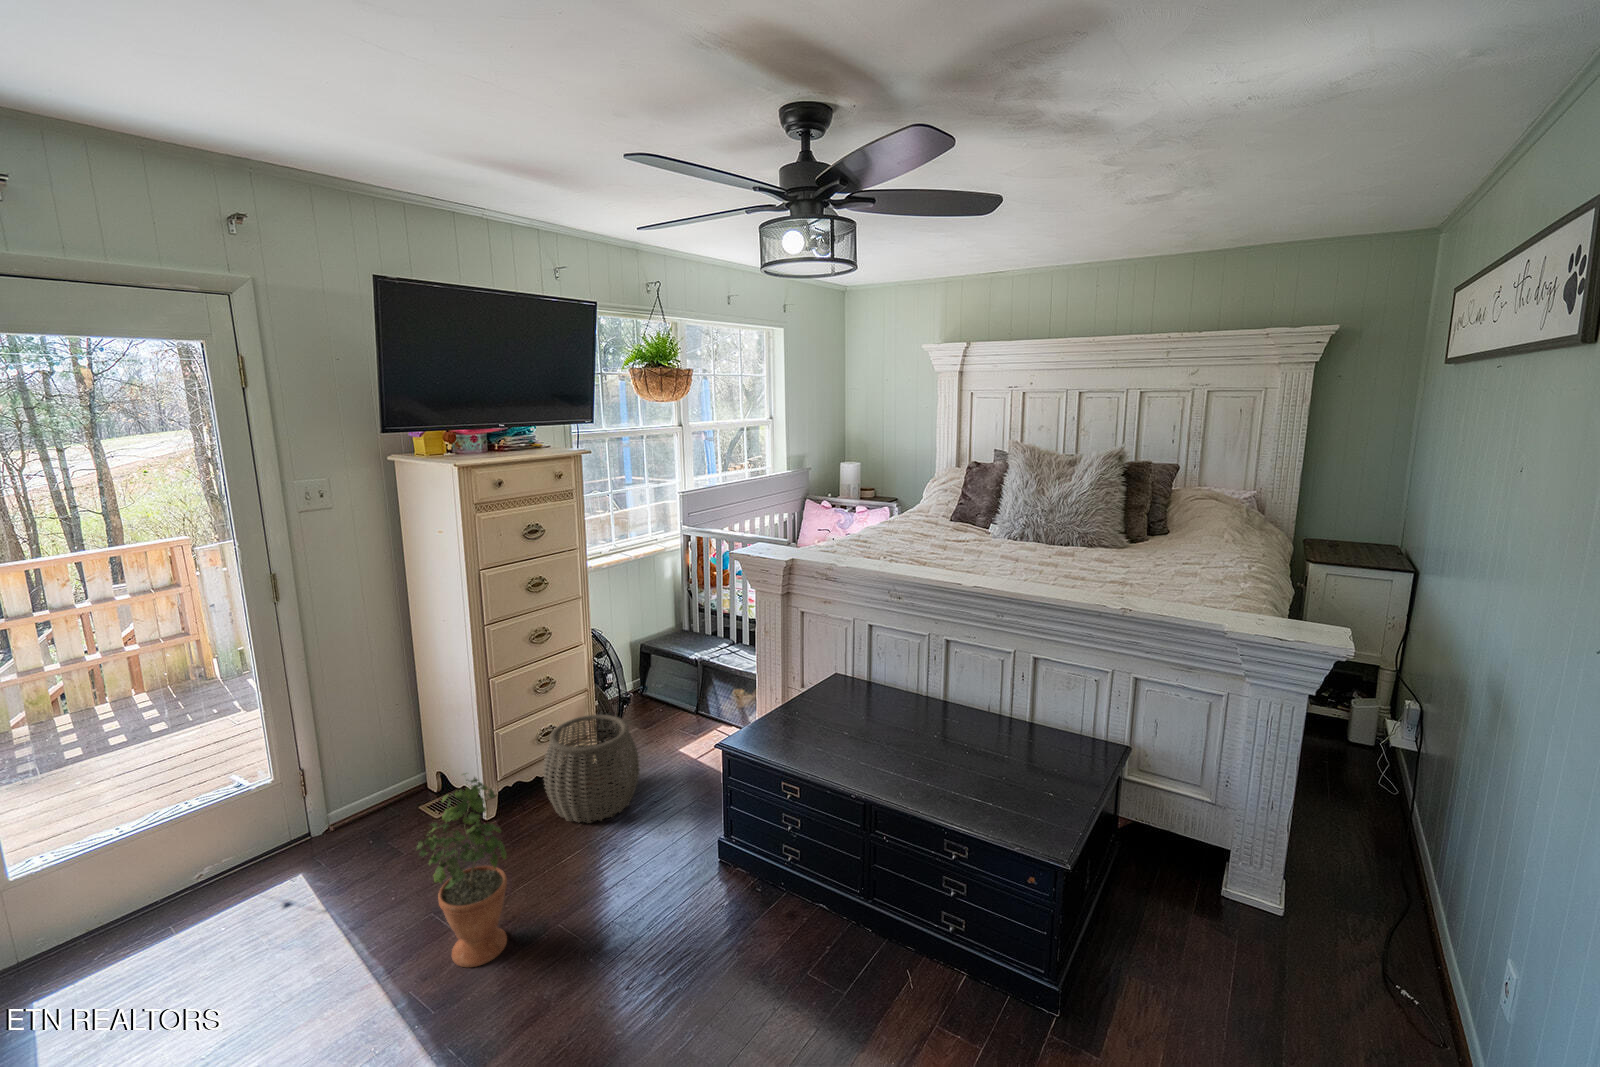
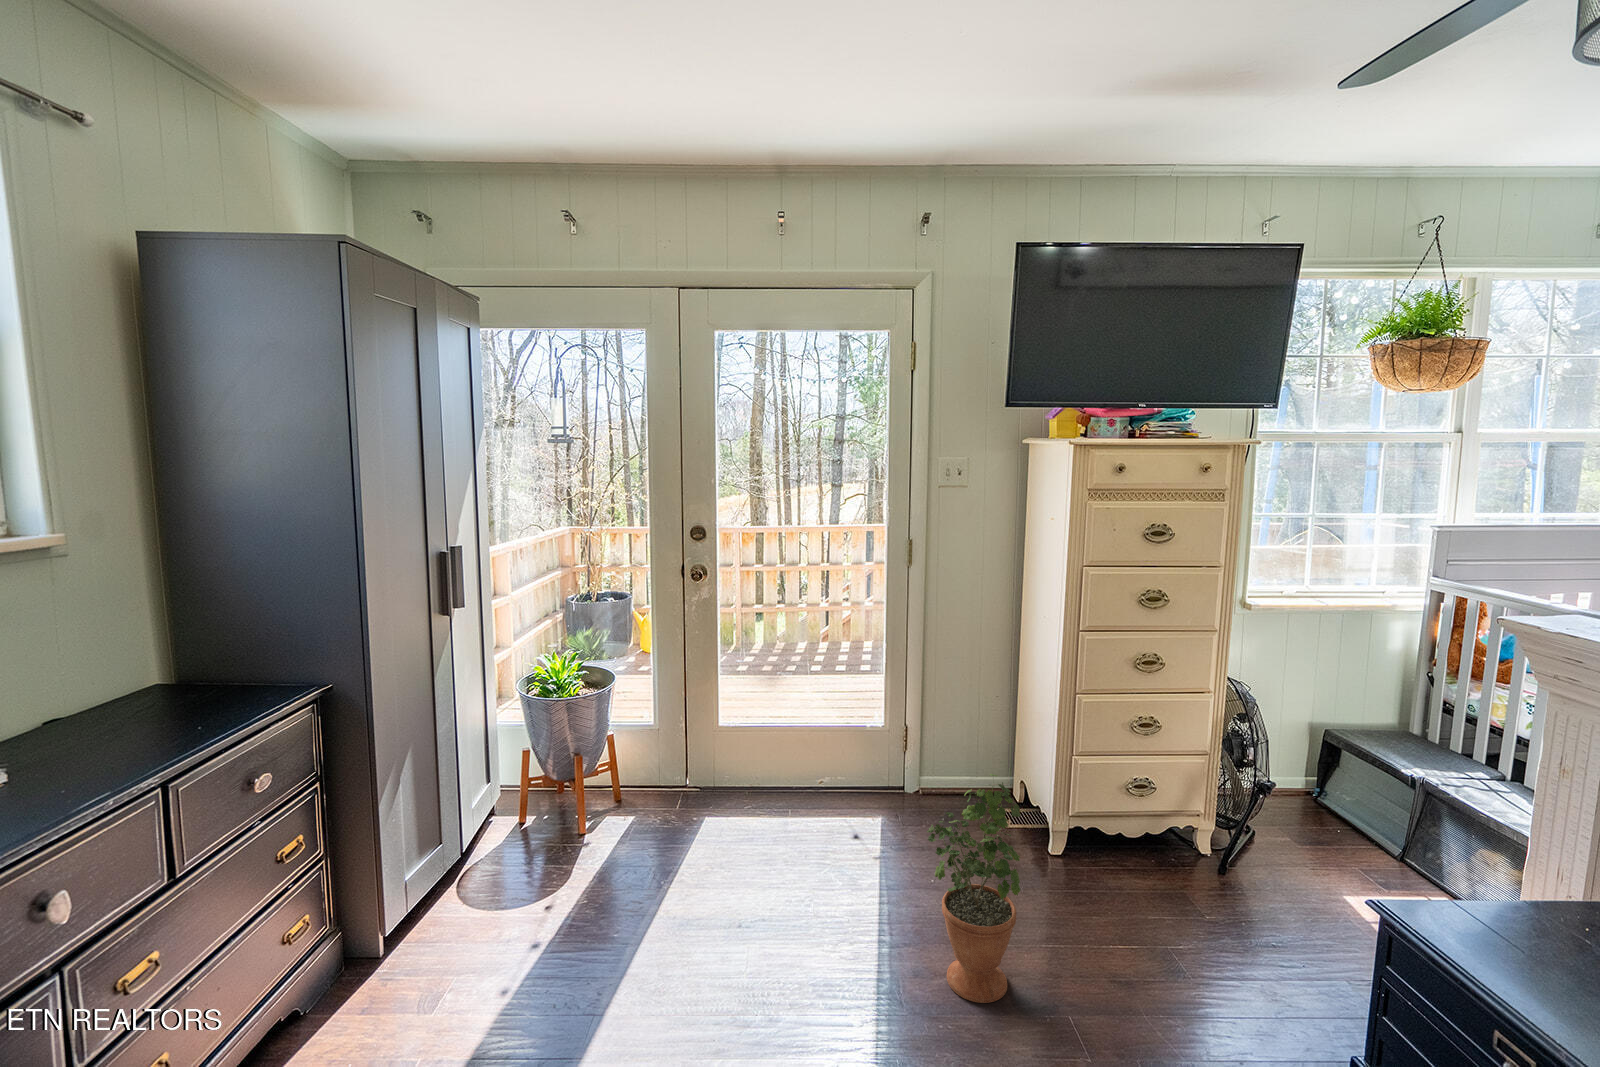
woven basket: present [543,715,640,823] -> none [1118,781,1259,932]

